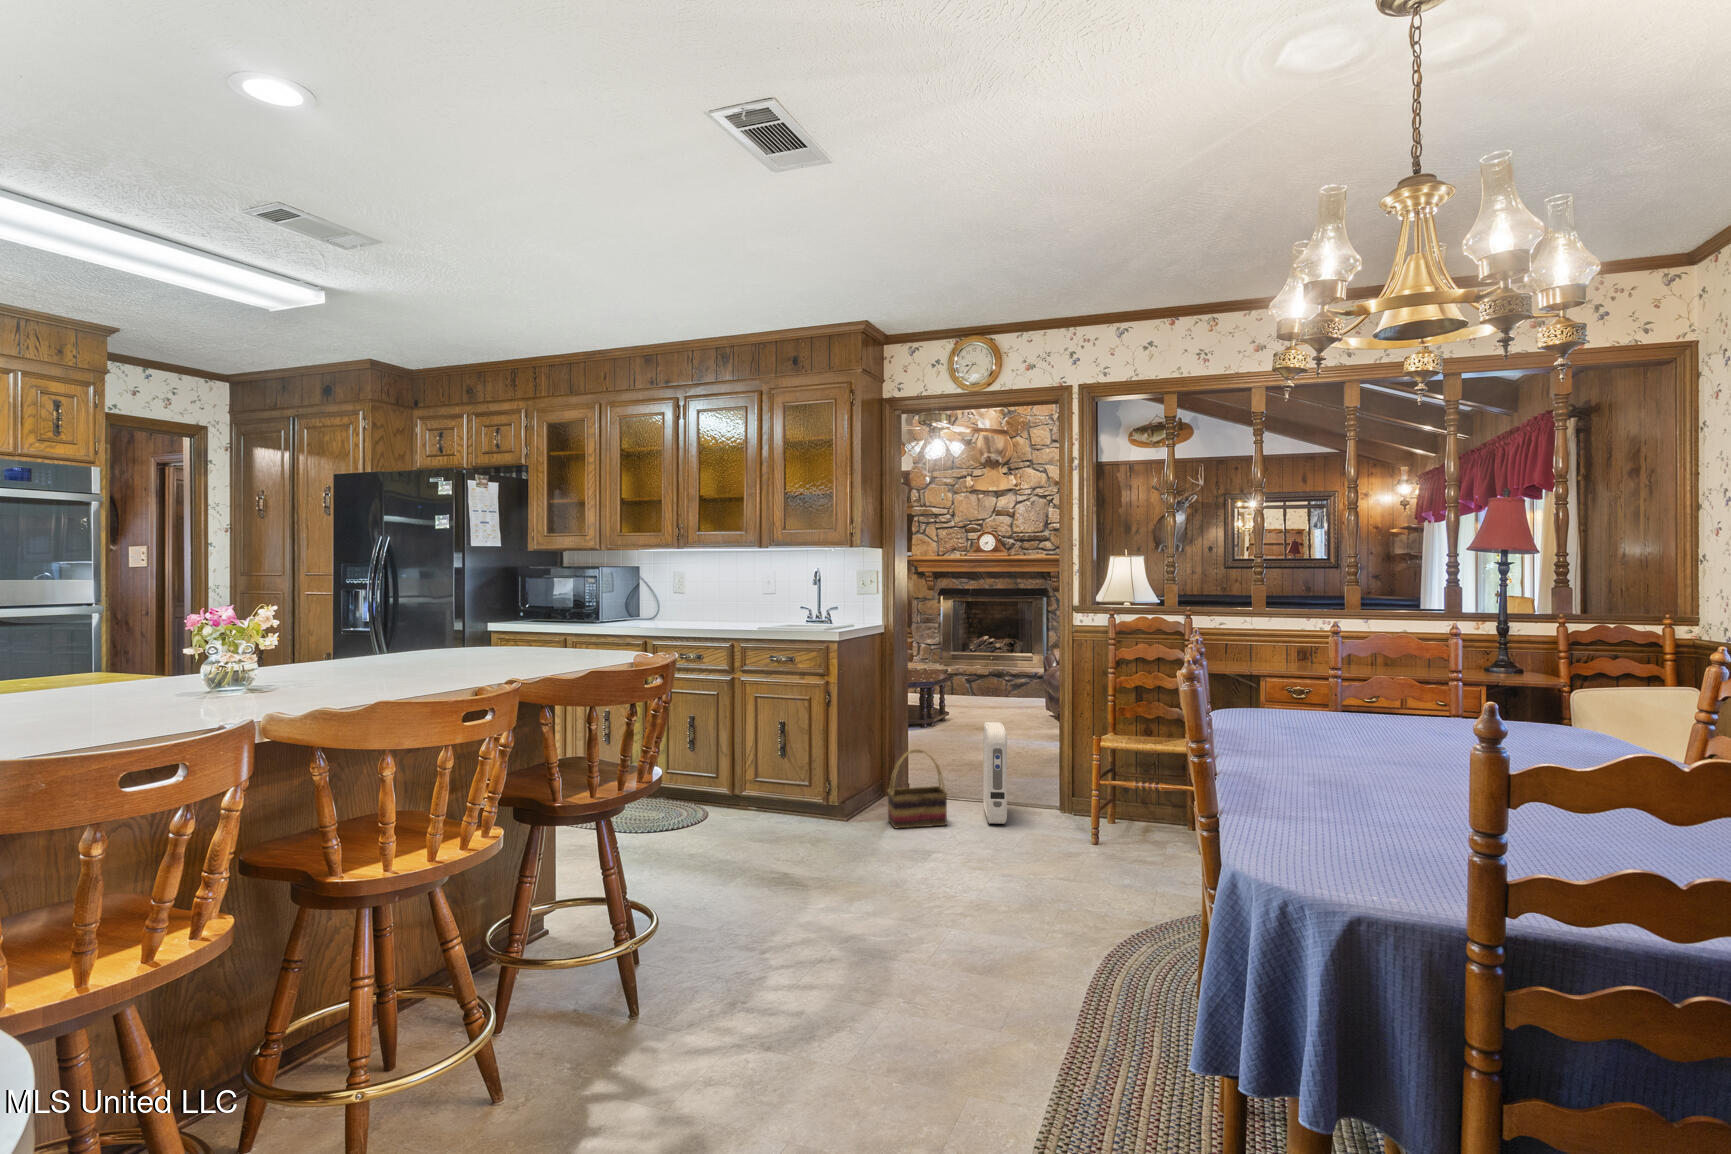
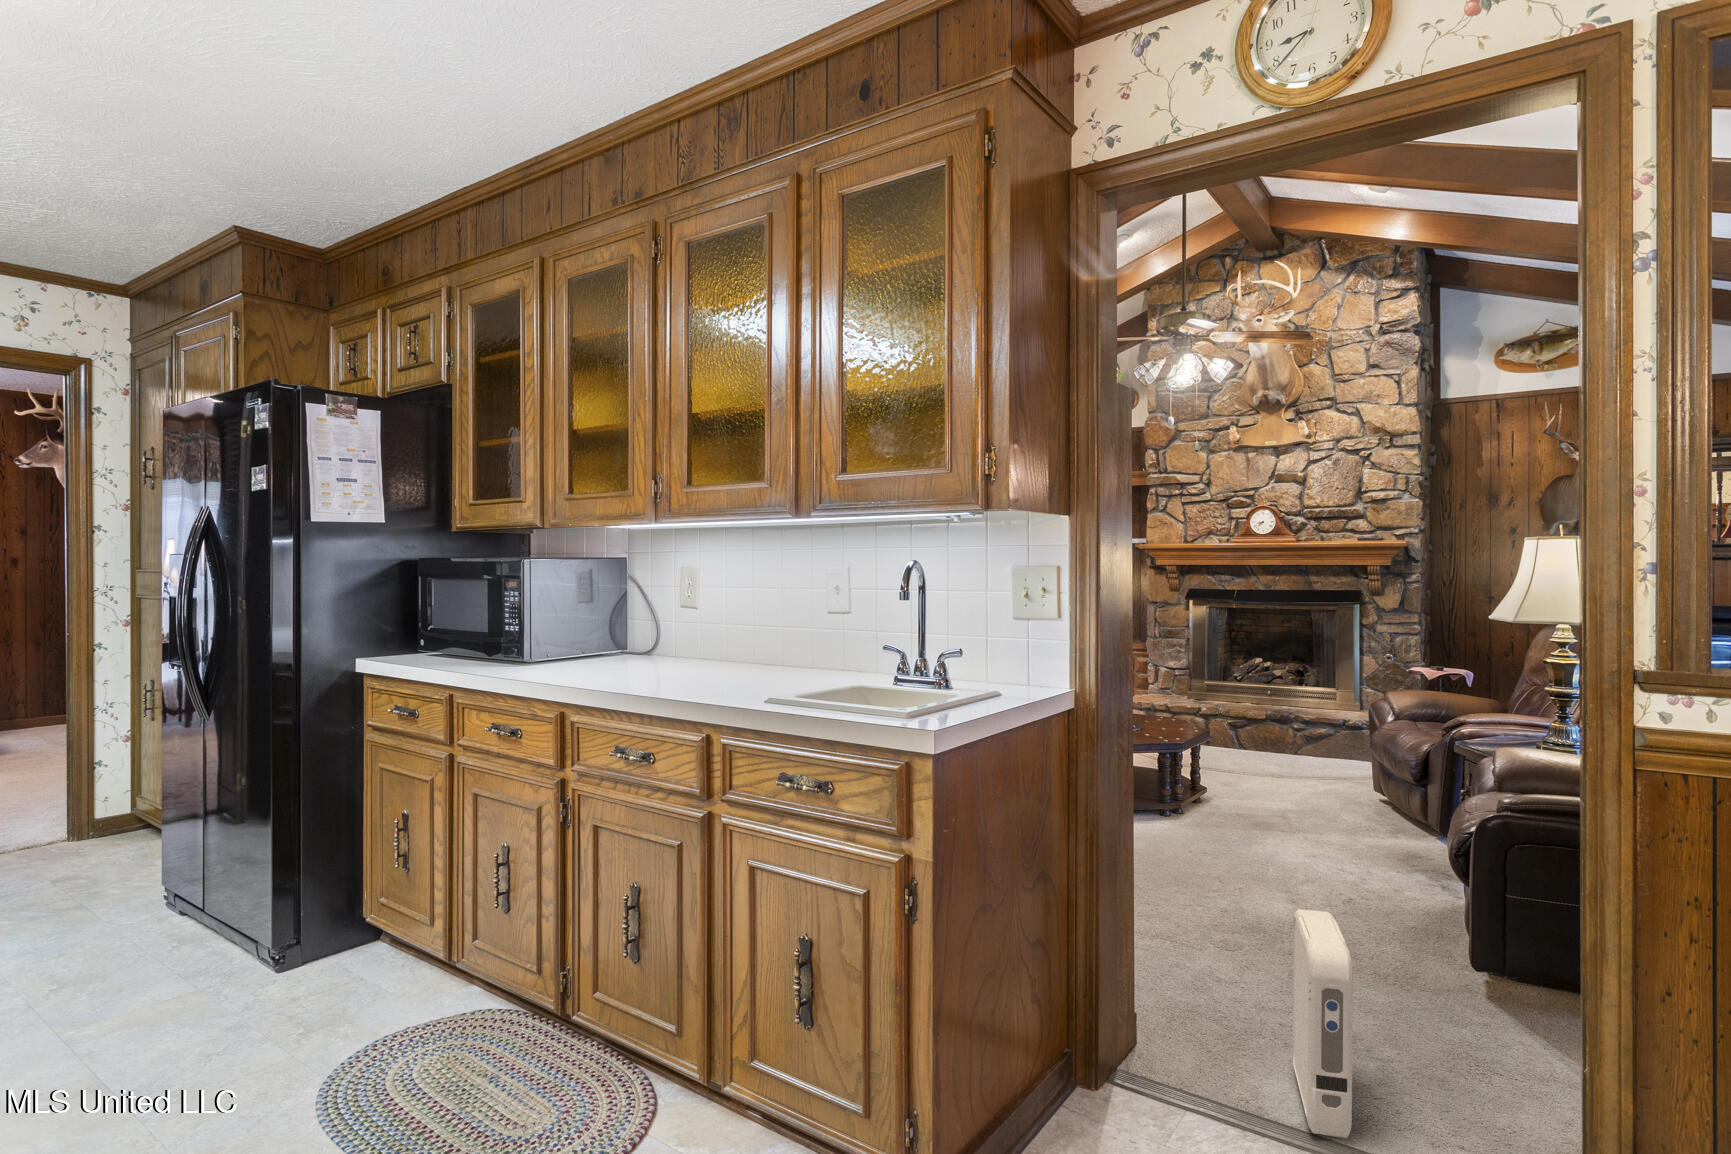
basket: present [888,749,947,828] -> none [1100,970,1224,1129]

